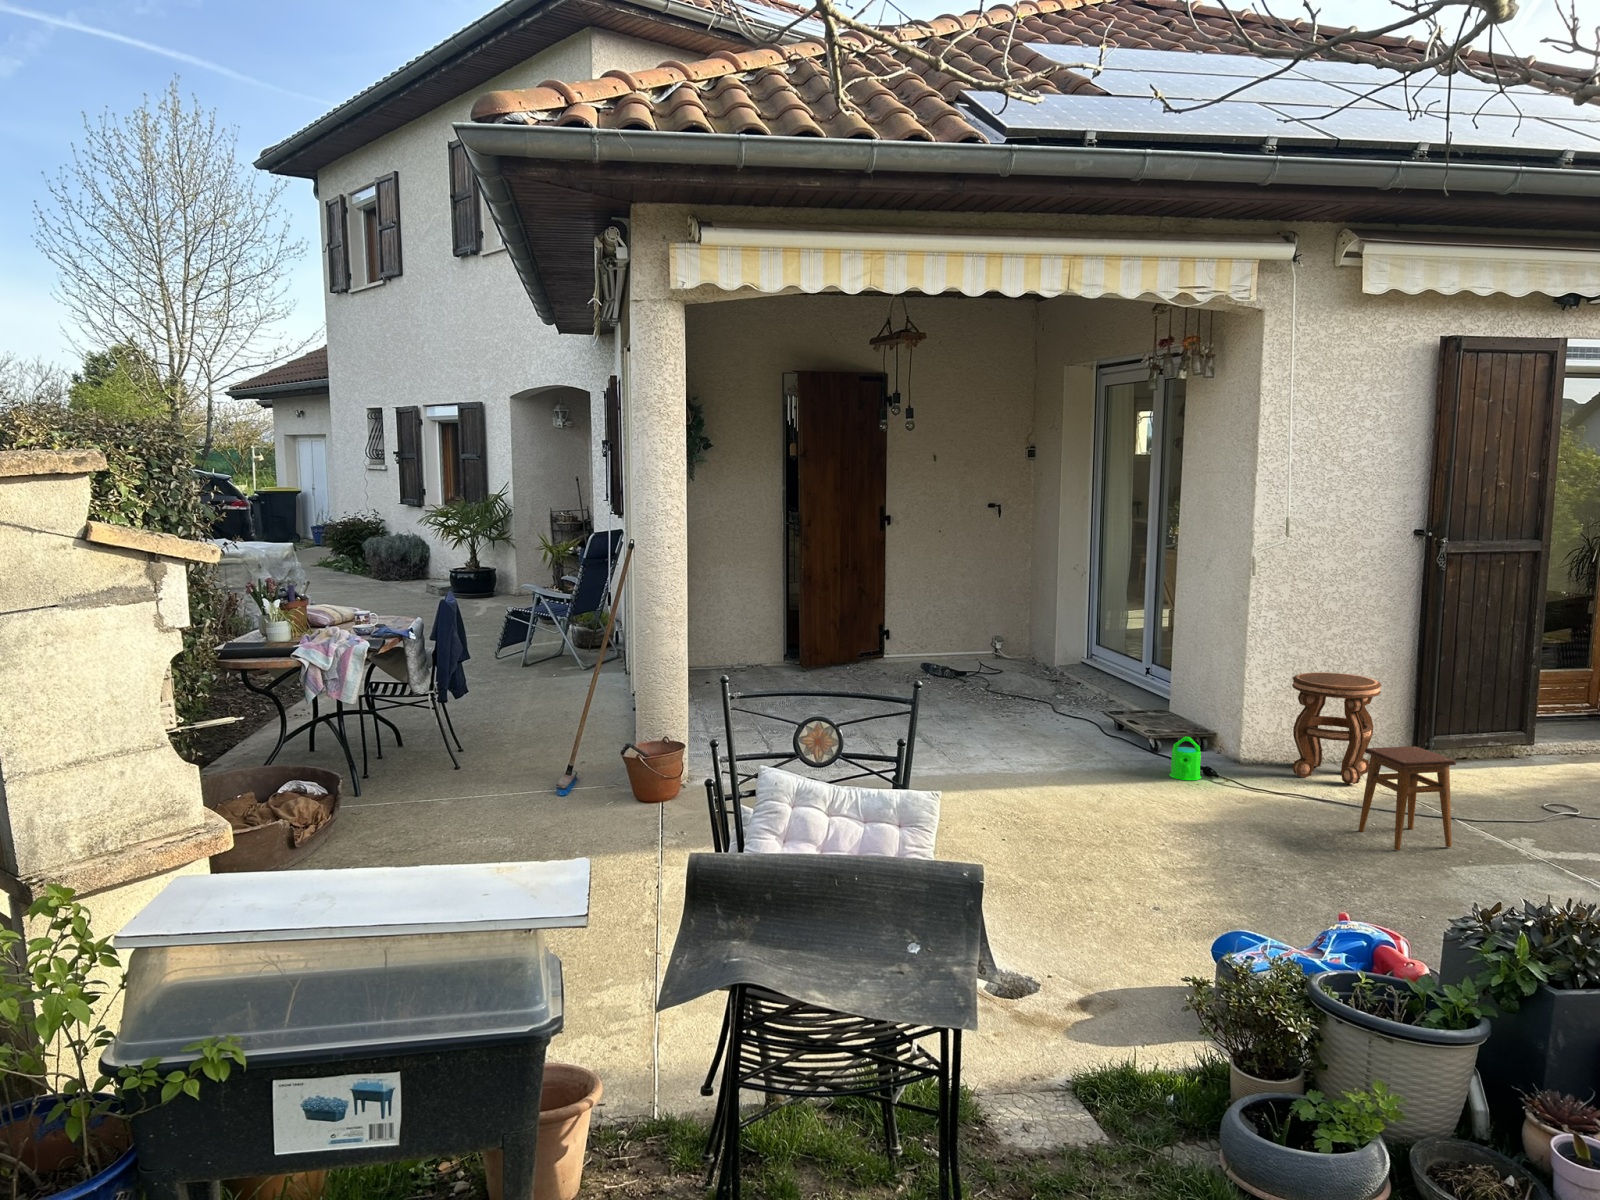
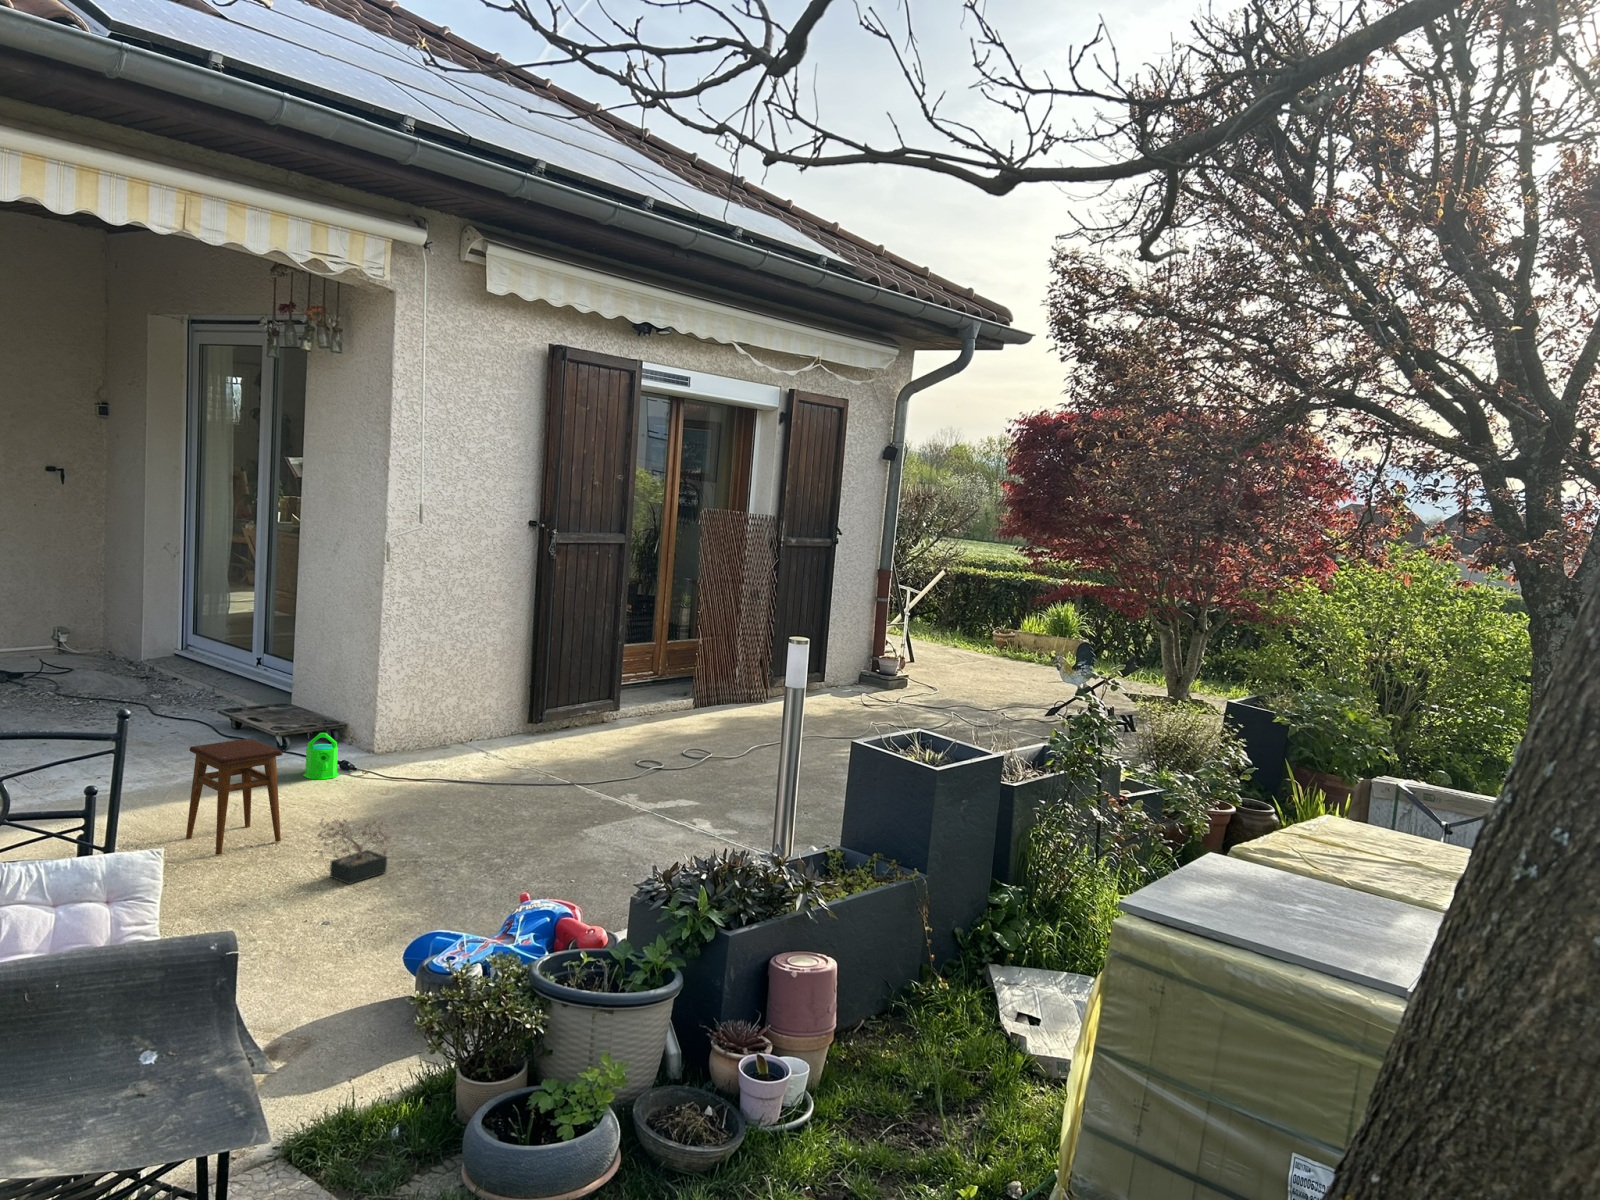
side table: present [1292,672,1381,784] -> none [426,657,507,763]
stool: present [1359,746,1456,850] -> present [186,739,283,855]
decorative plant: none [1159,810,1231,877] -> present [318,819,391,884]

